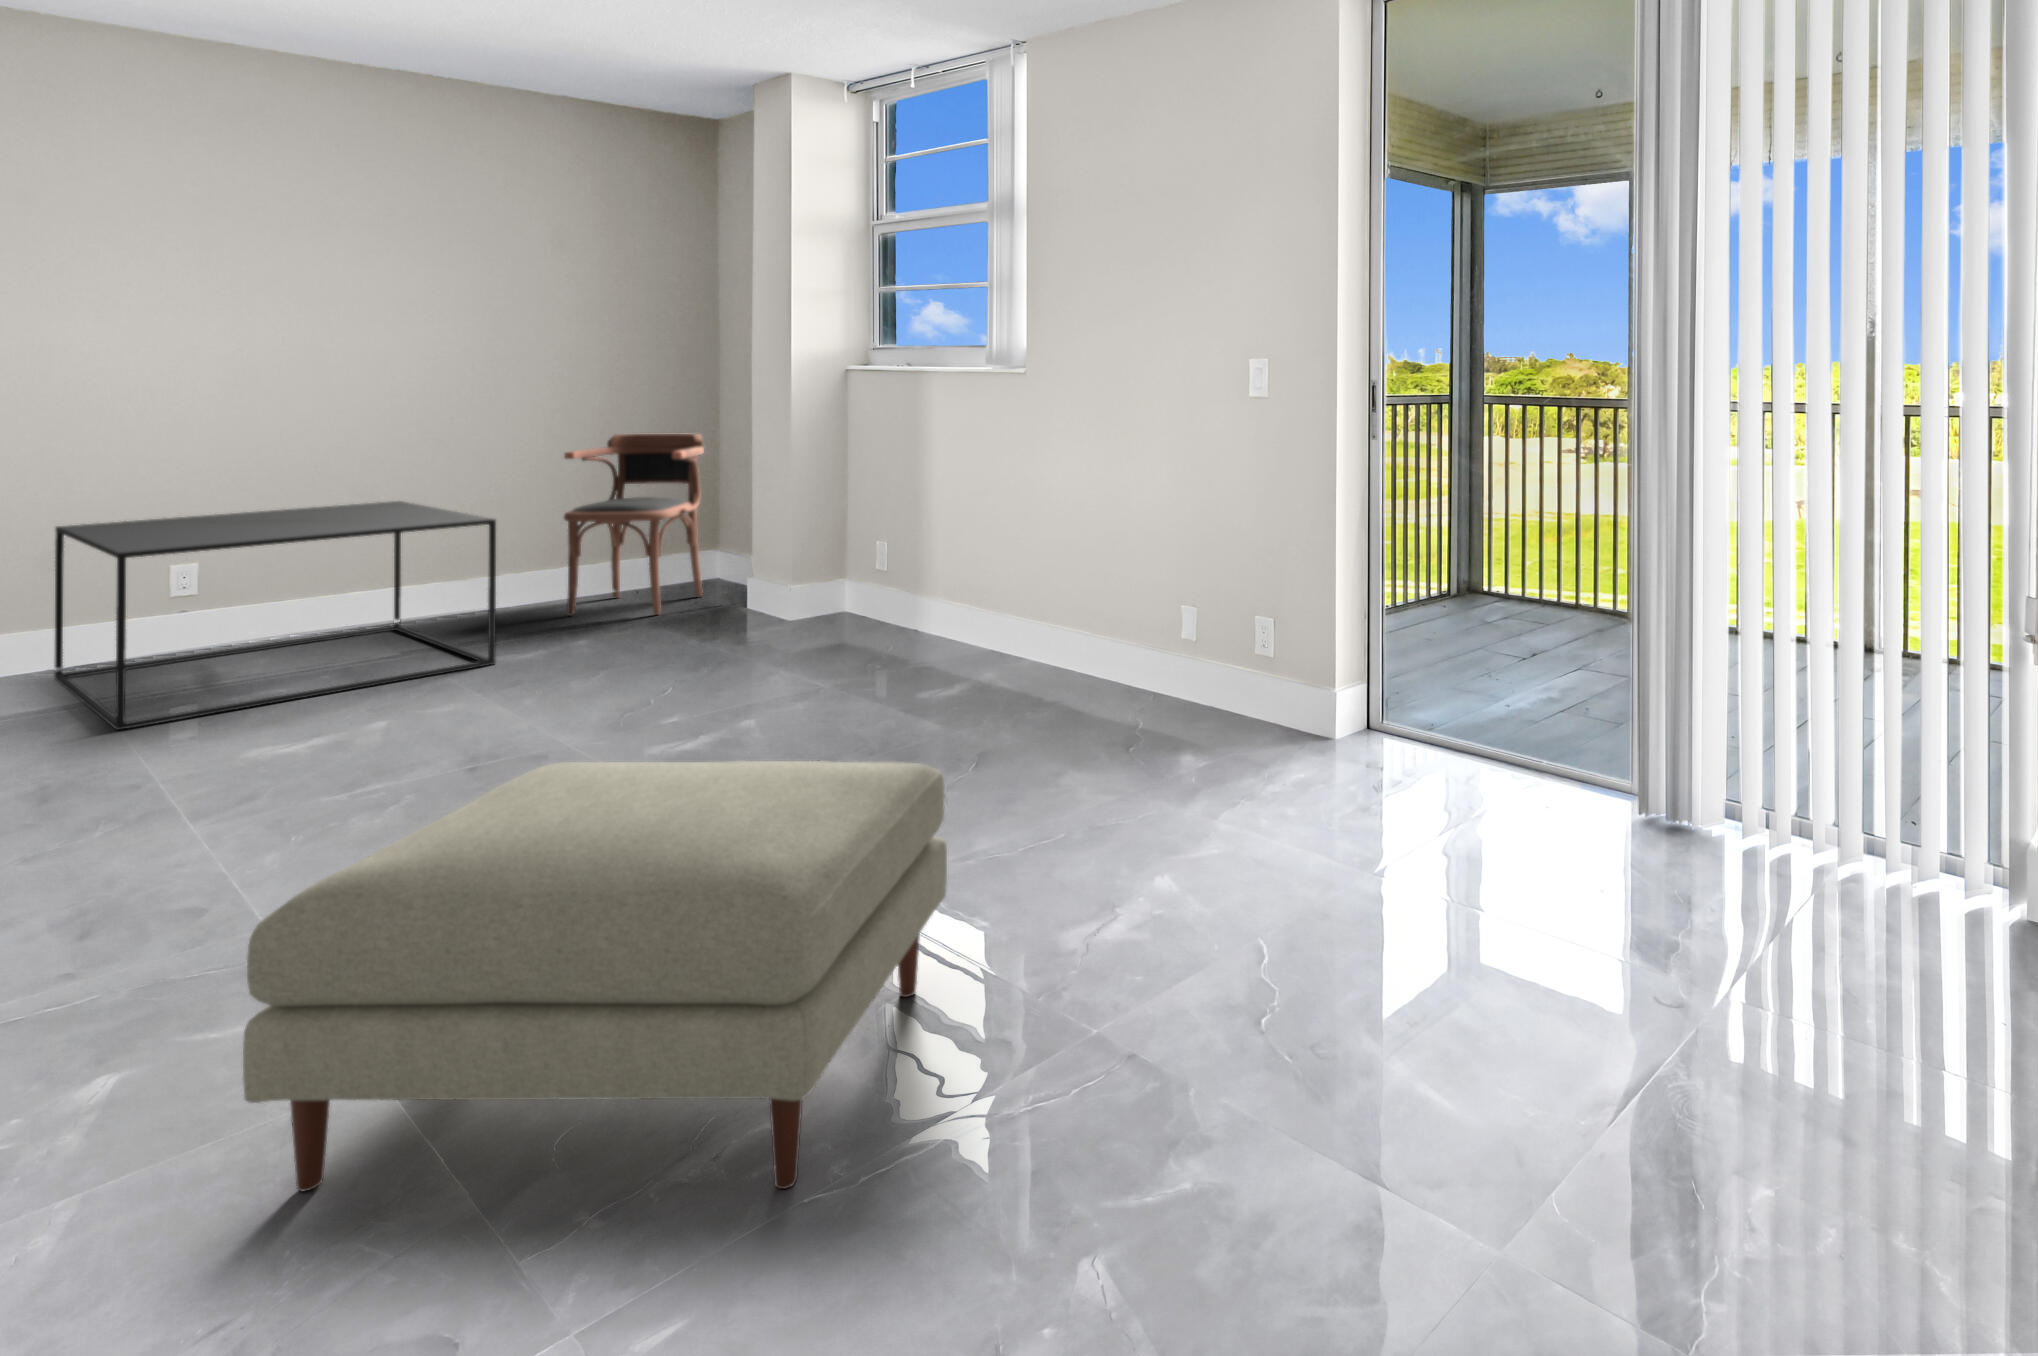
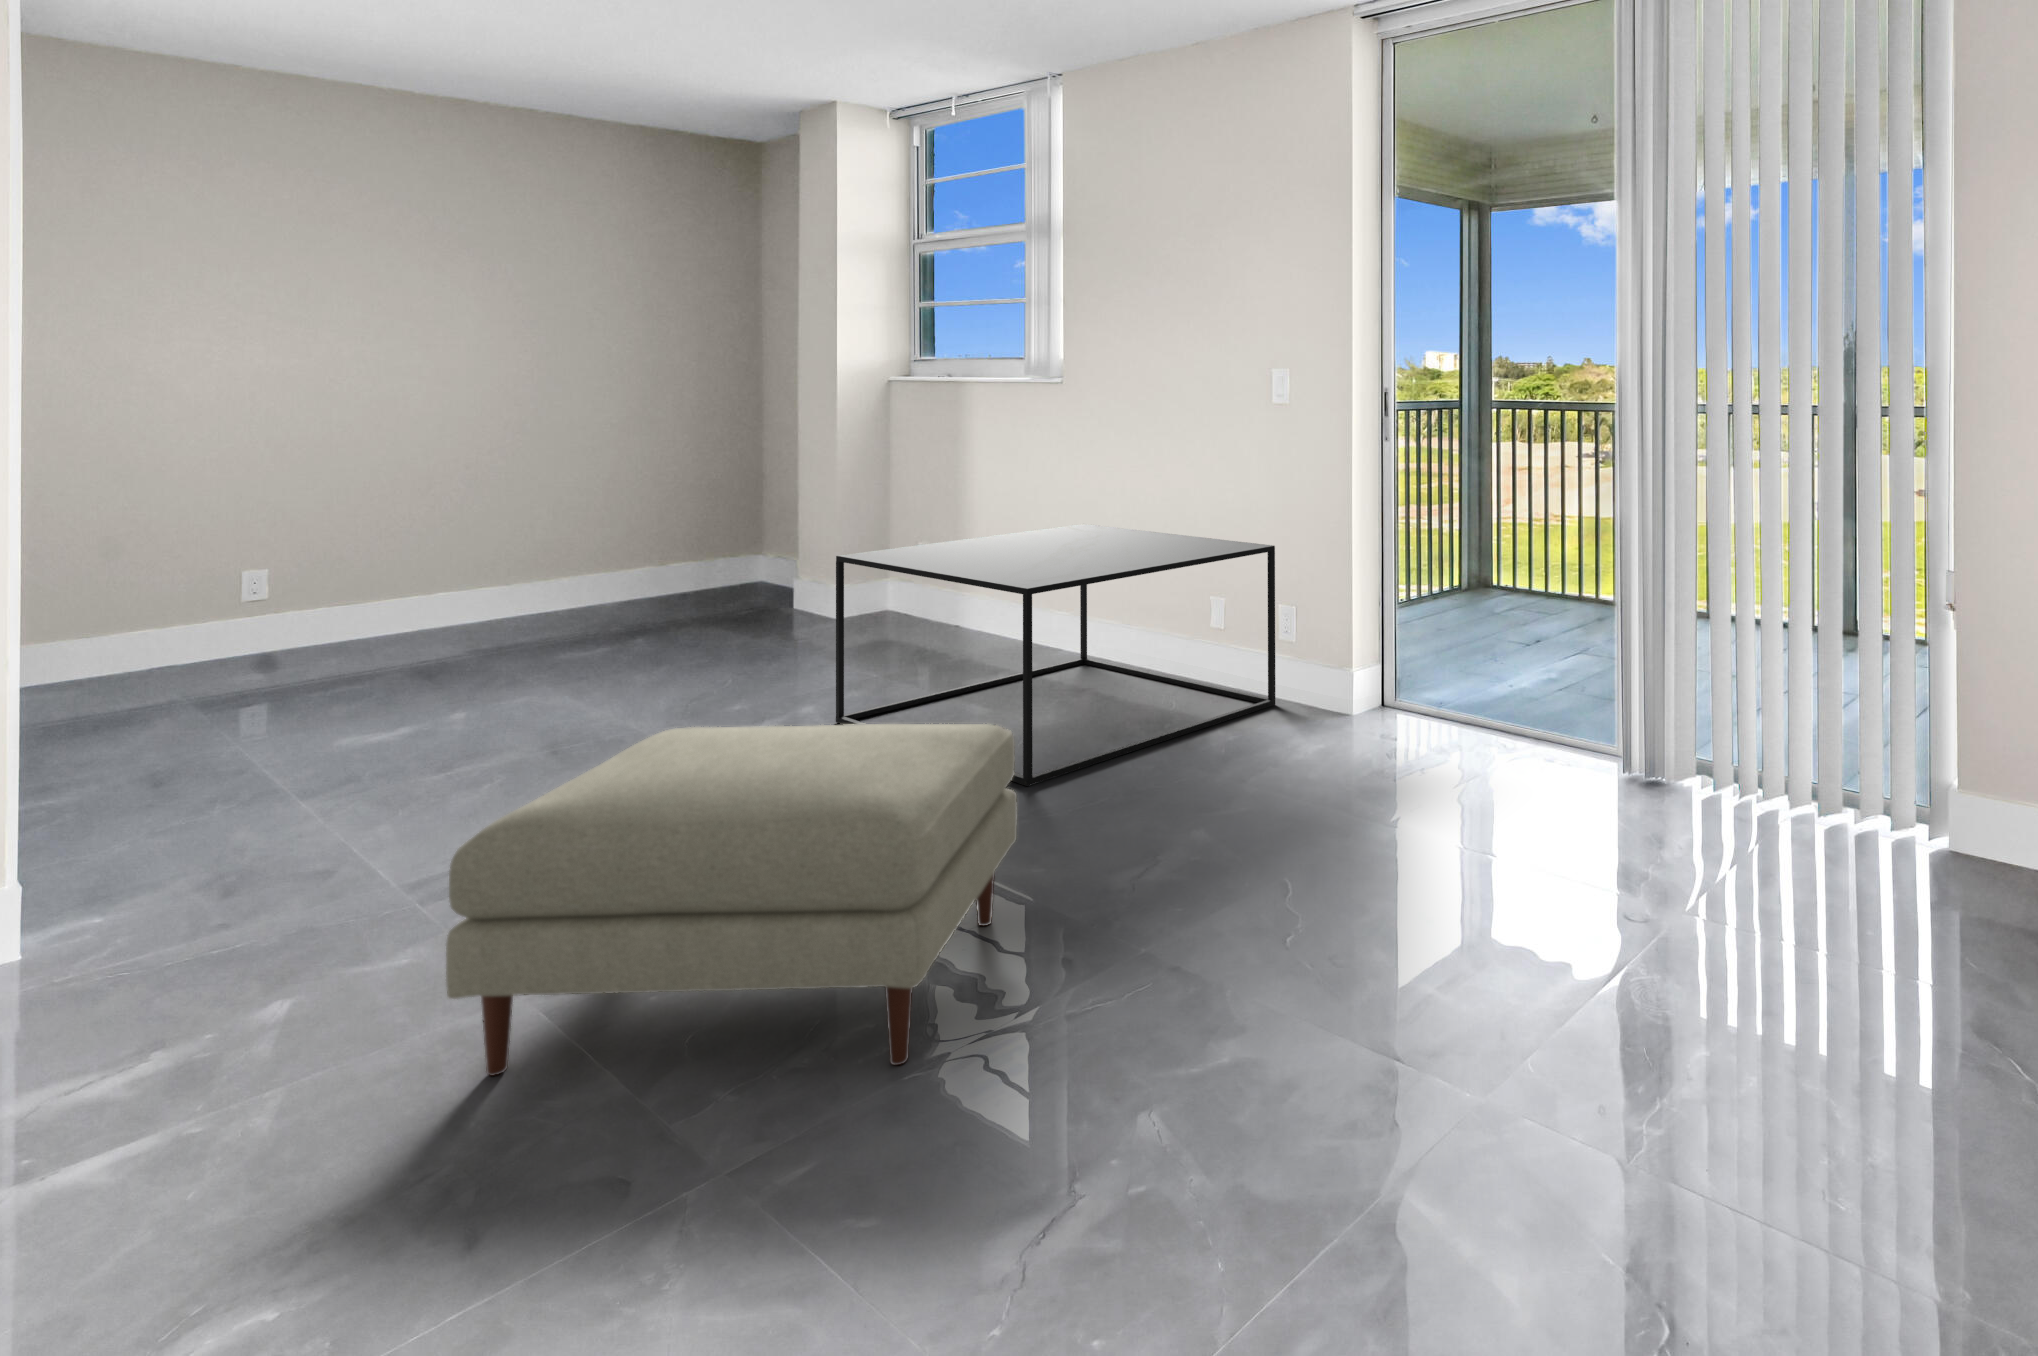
armchair: present [564,434,704,616] -> none [616,444,749,618]
coffee table: present [54,501,496,730] -> present [836,524,1275,786]

